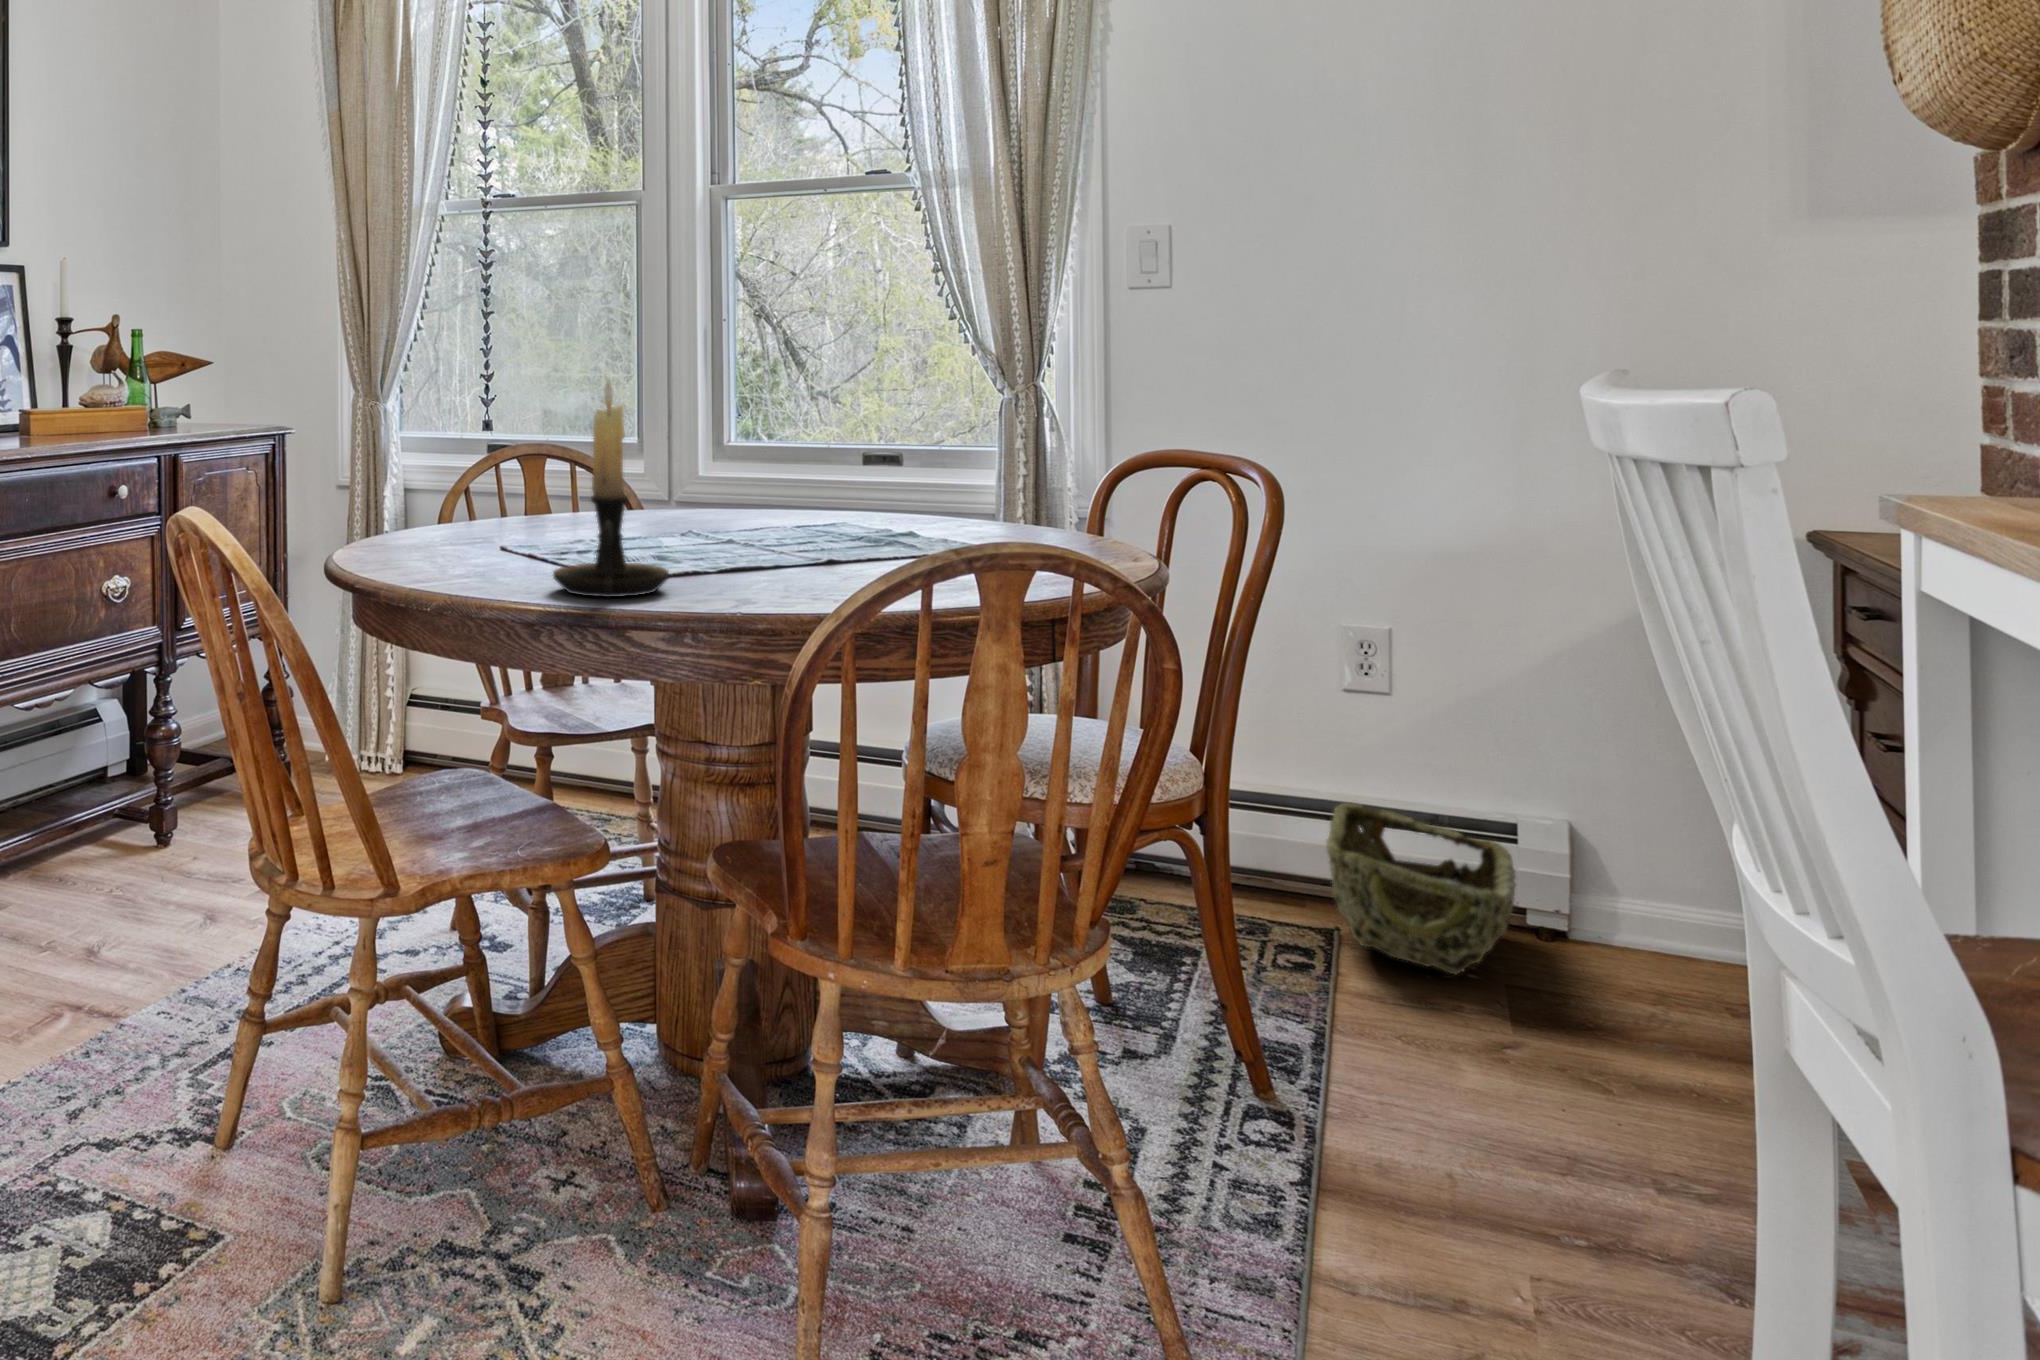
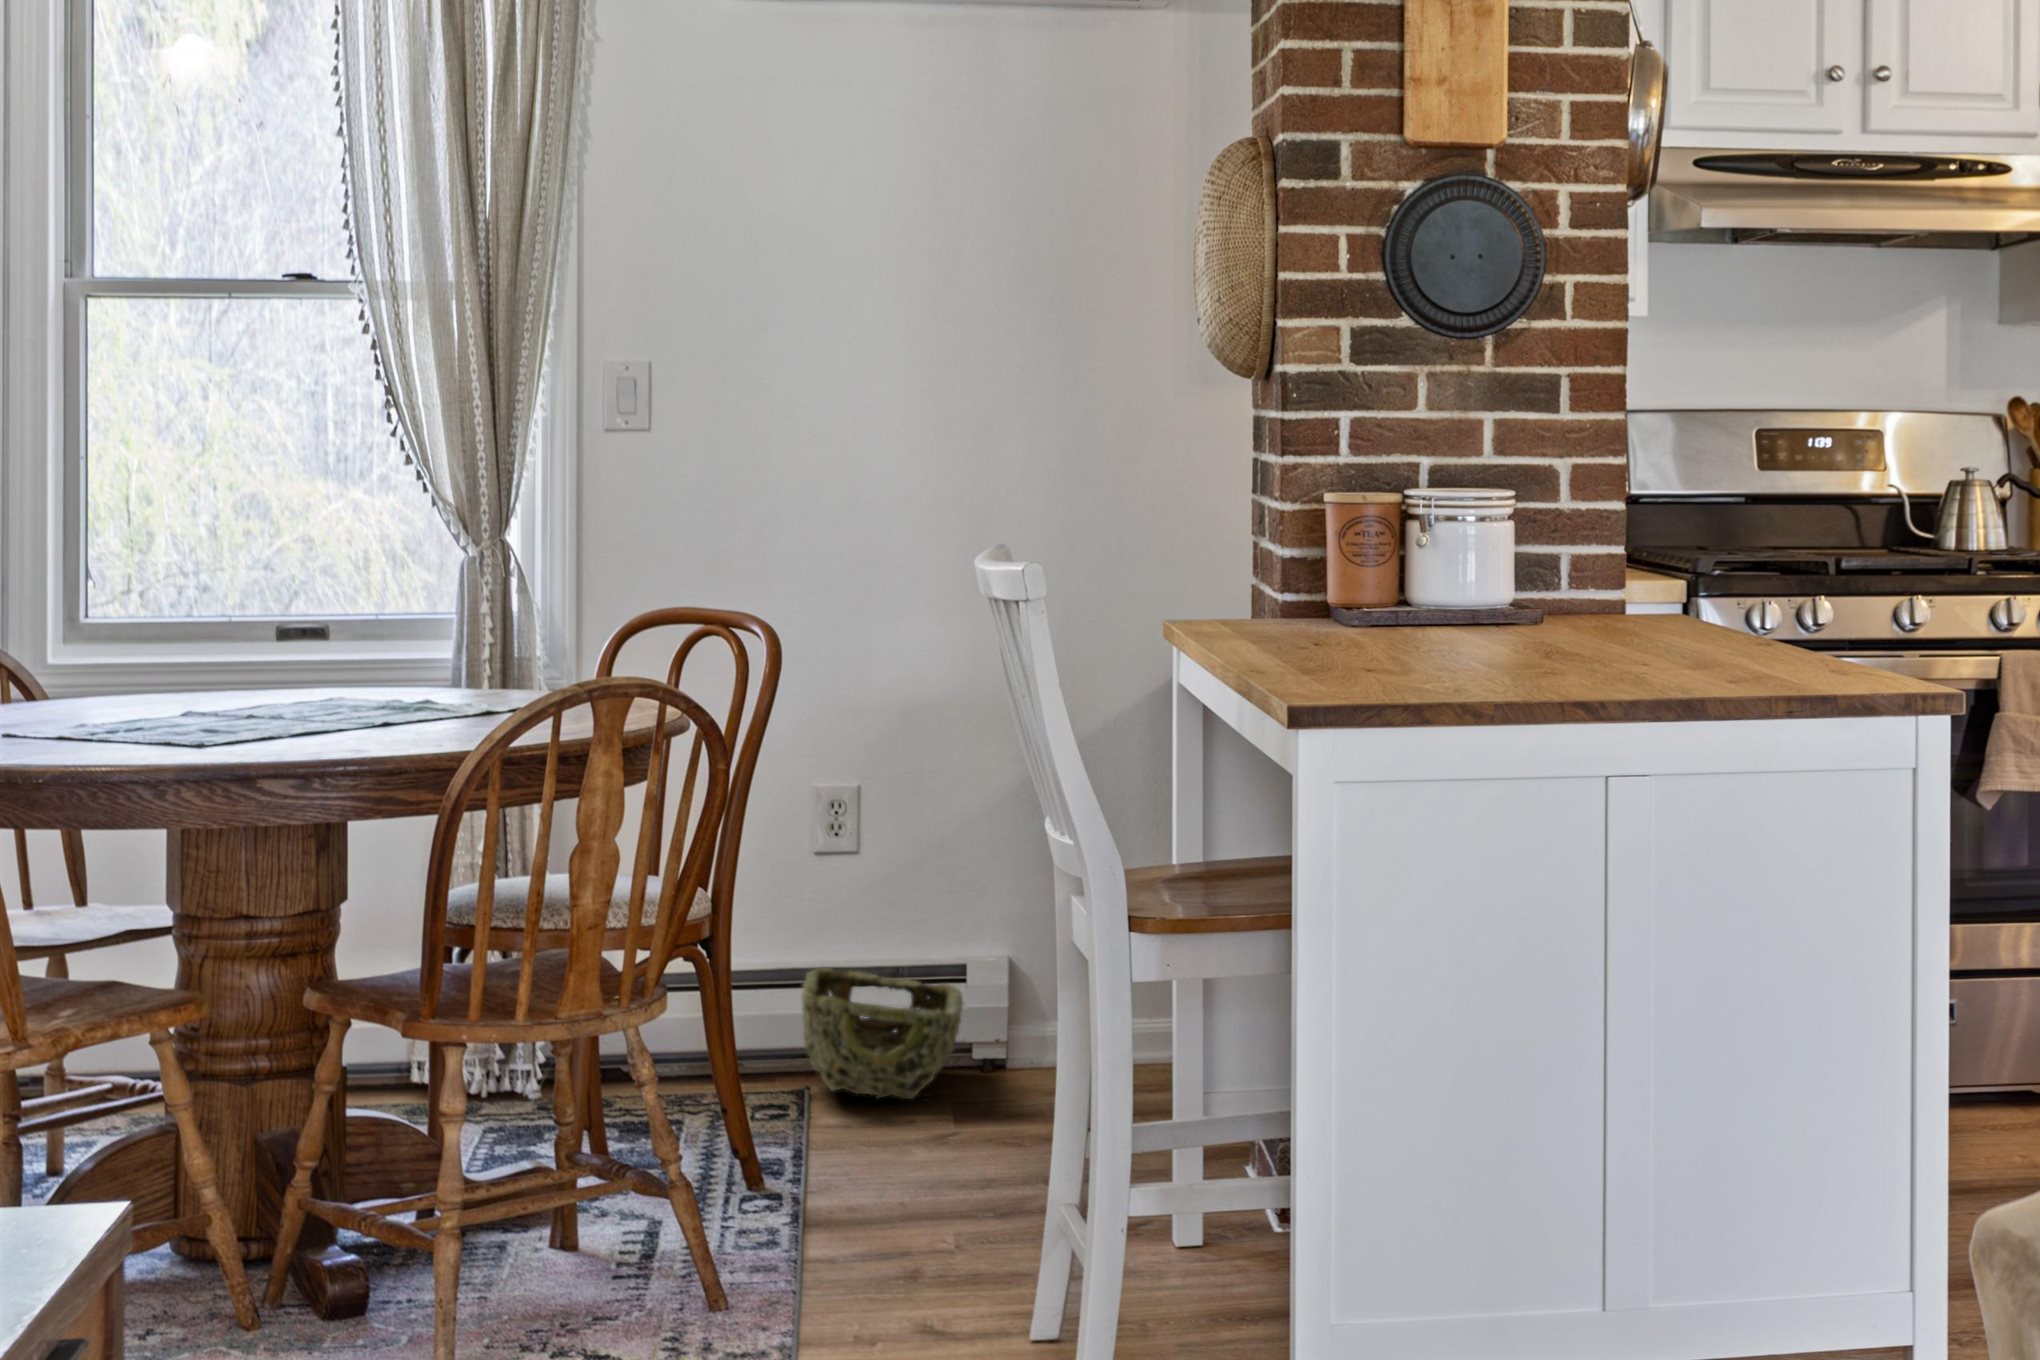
candle holder: present [553,376,669,597] -> none [151,554,266,764]

